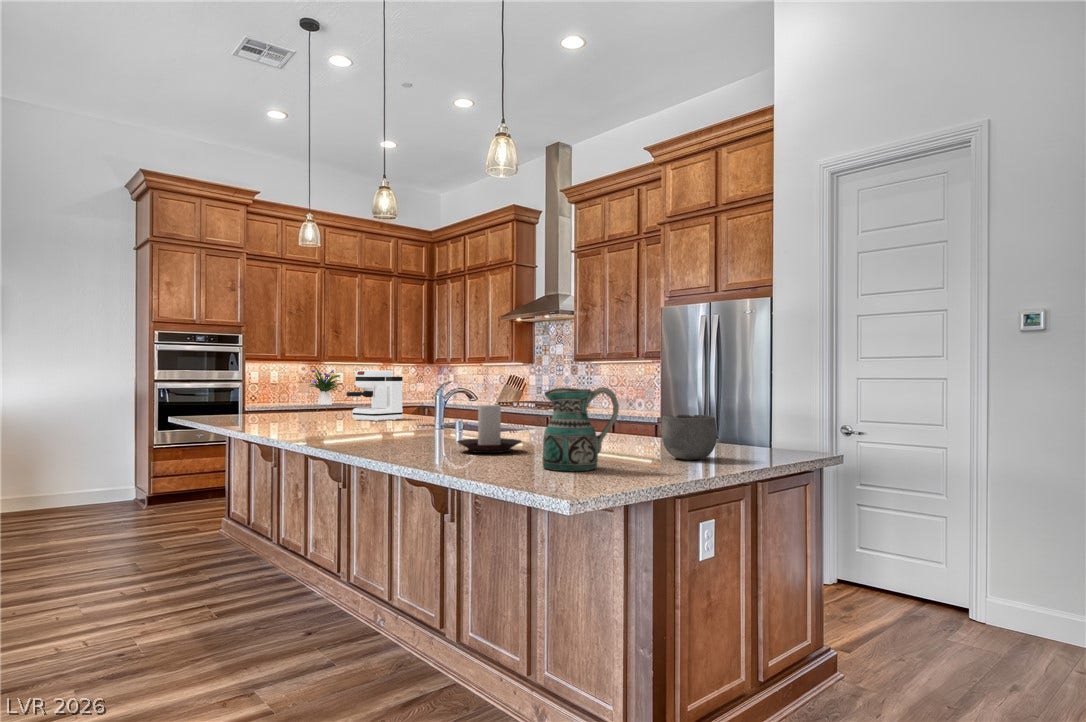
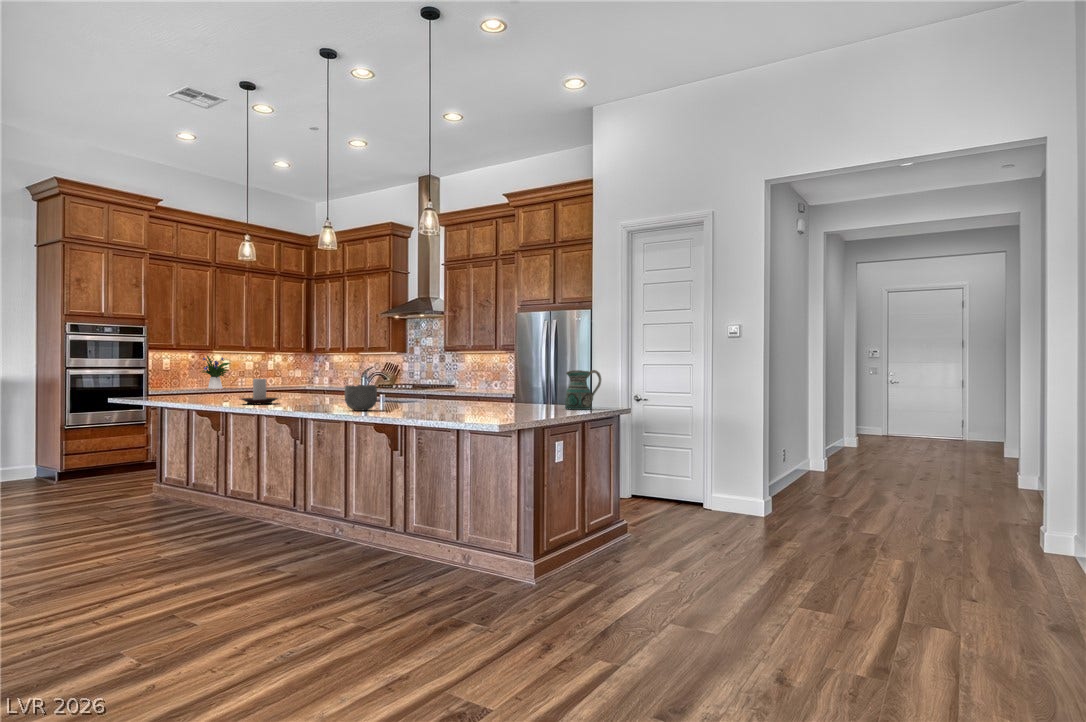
coffee maker: present [346,370,403,421] -> none [277,359,321,398]
ceramic pitcher: present [543,387,619,471] -> present [565,370,601,410]
candle holder: present [457,405,522,453] -> present [241,379,278,404]
bowl: present [661,414,717,460] -> present [344,385,377,411]

